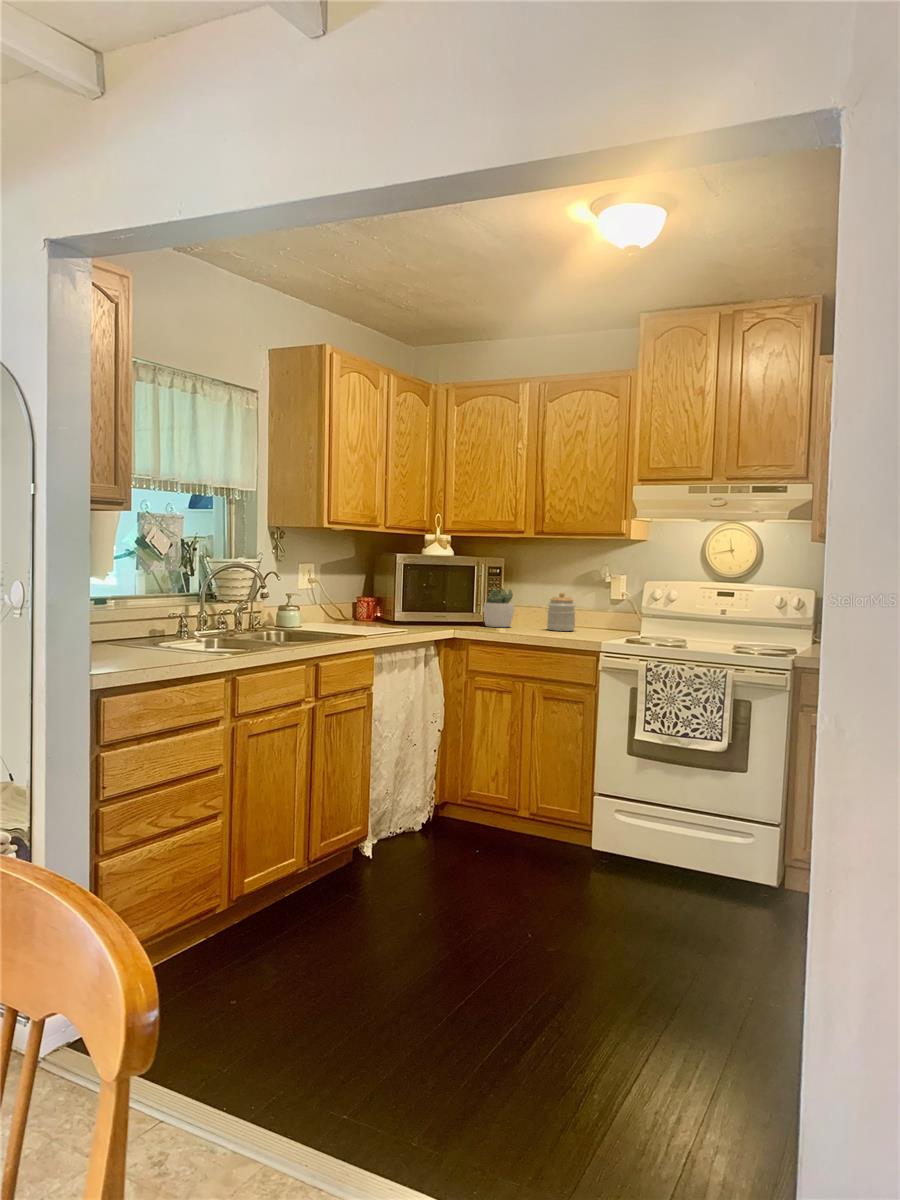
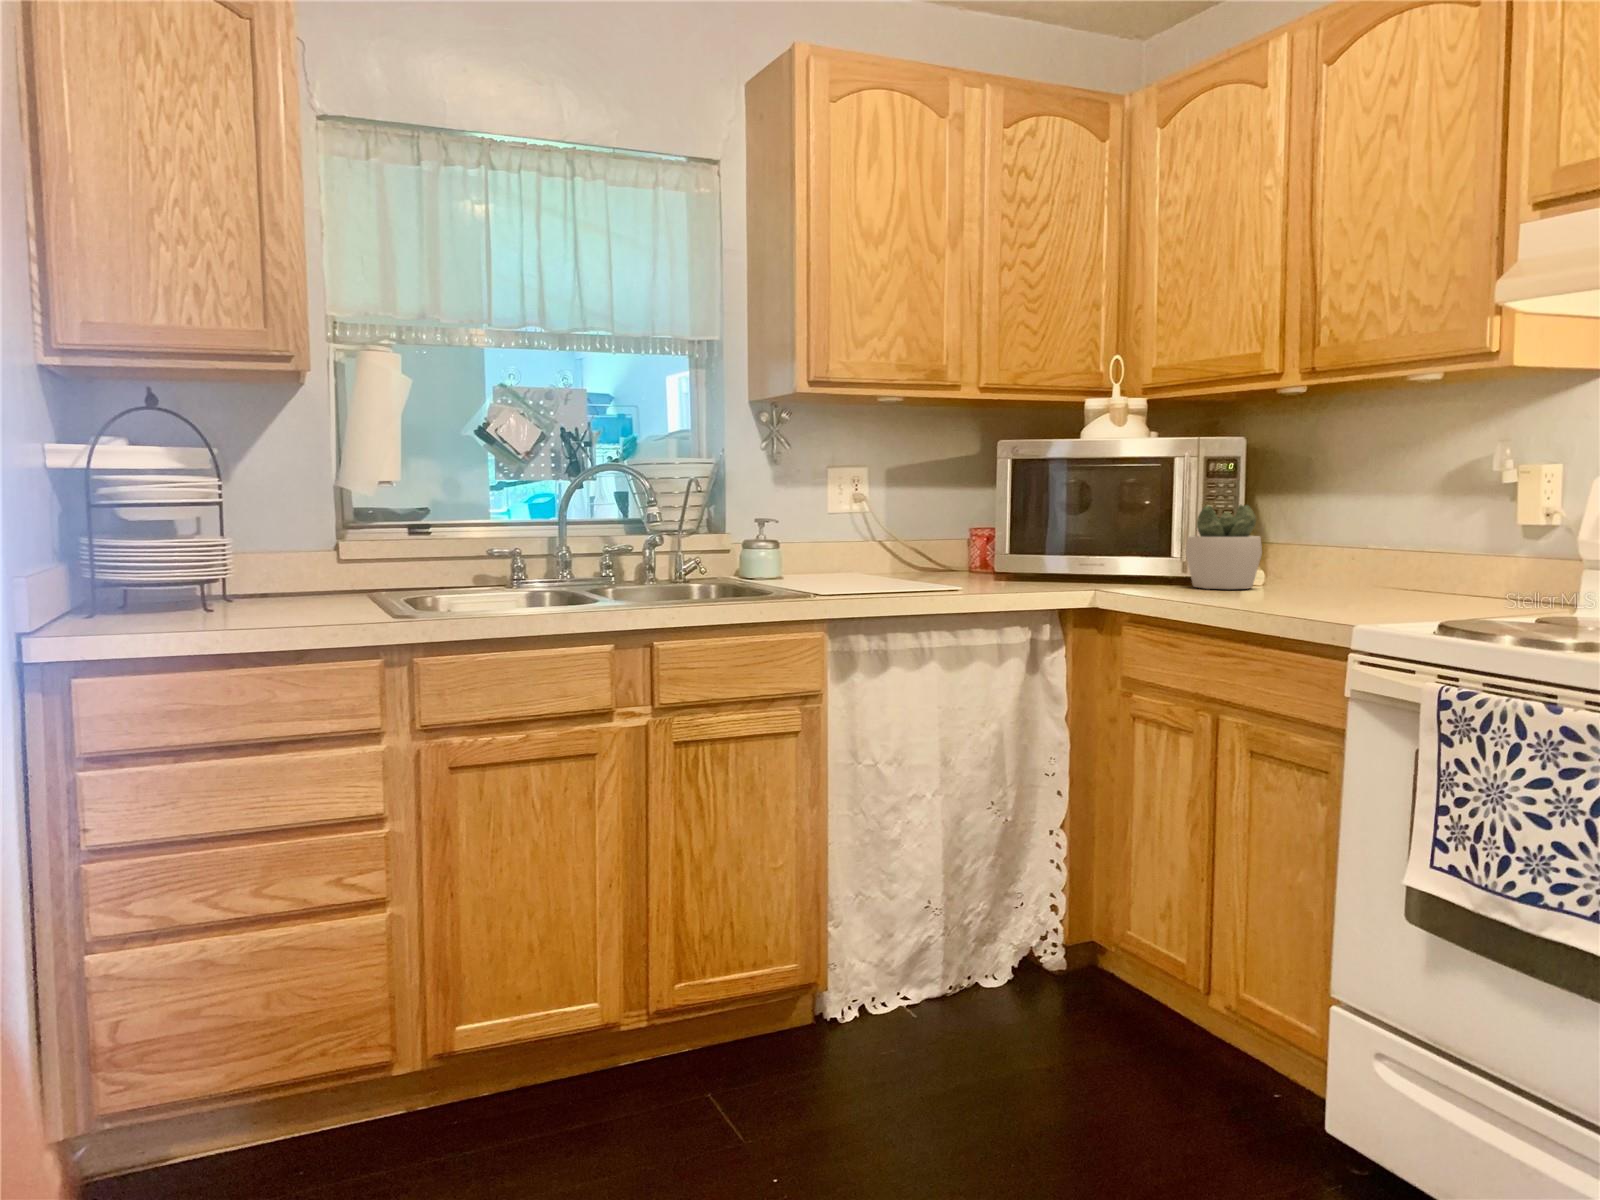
jar: present [547,592,575,631] -> none [1322,508,1396,599]

